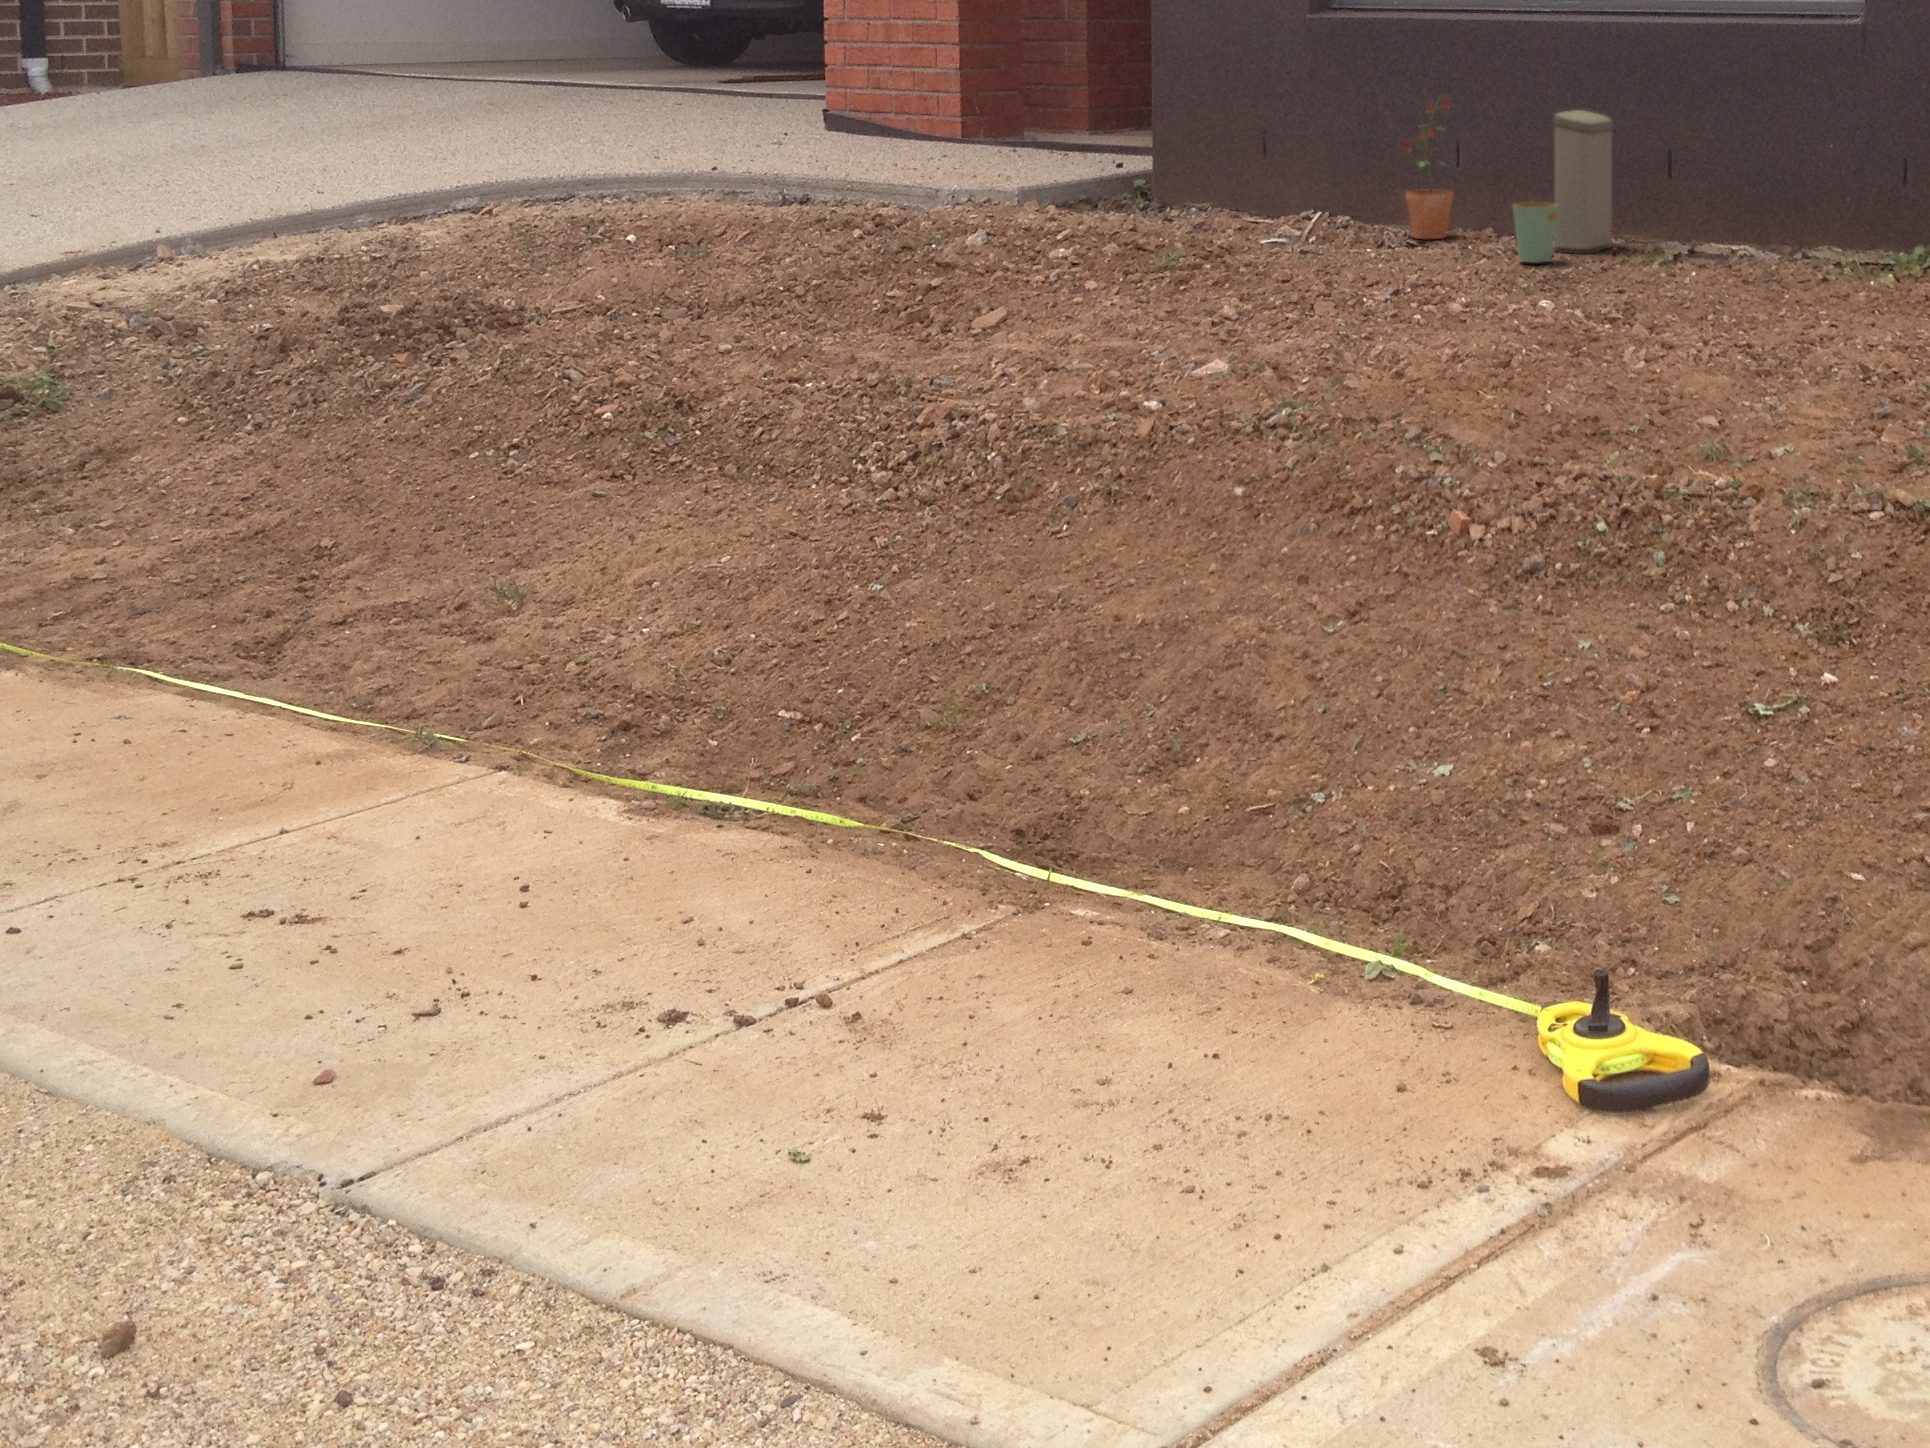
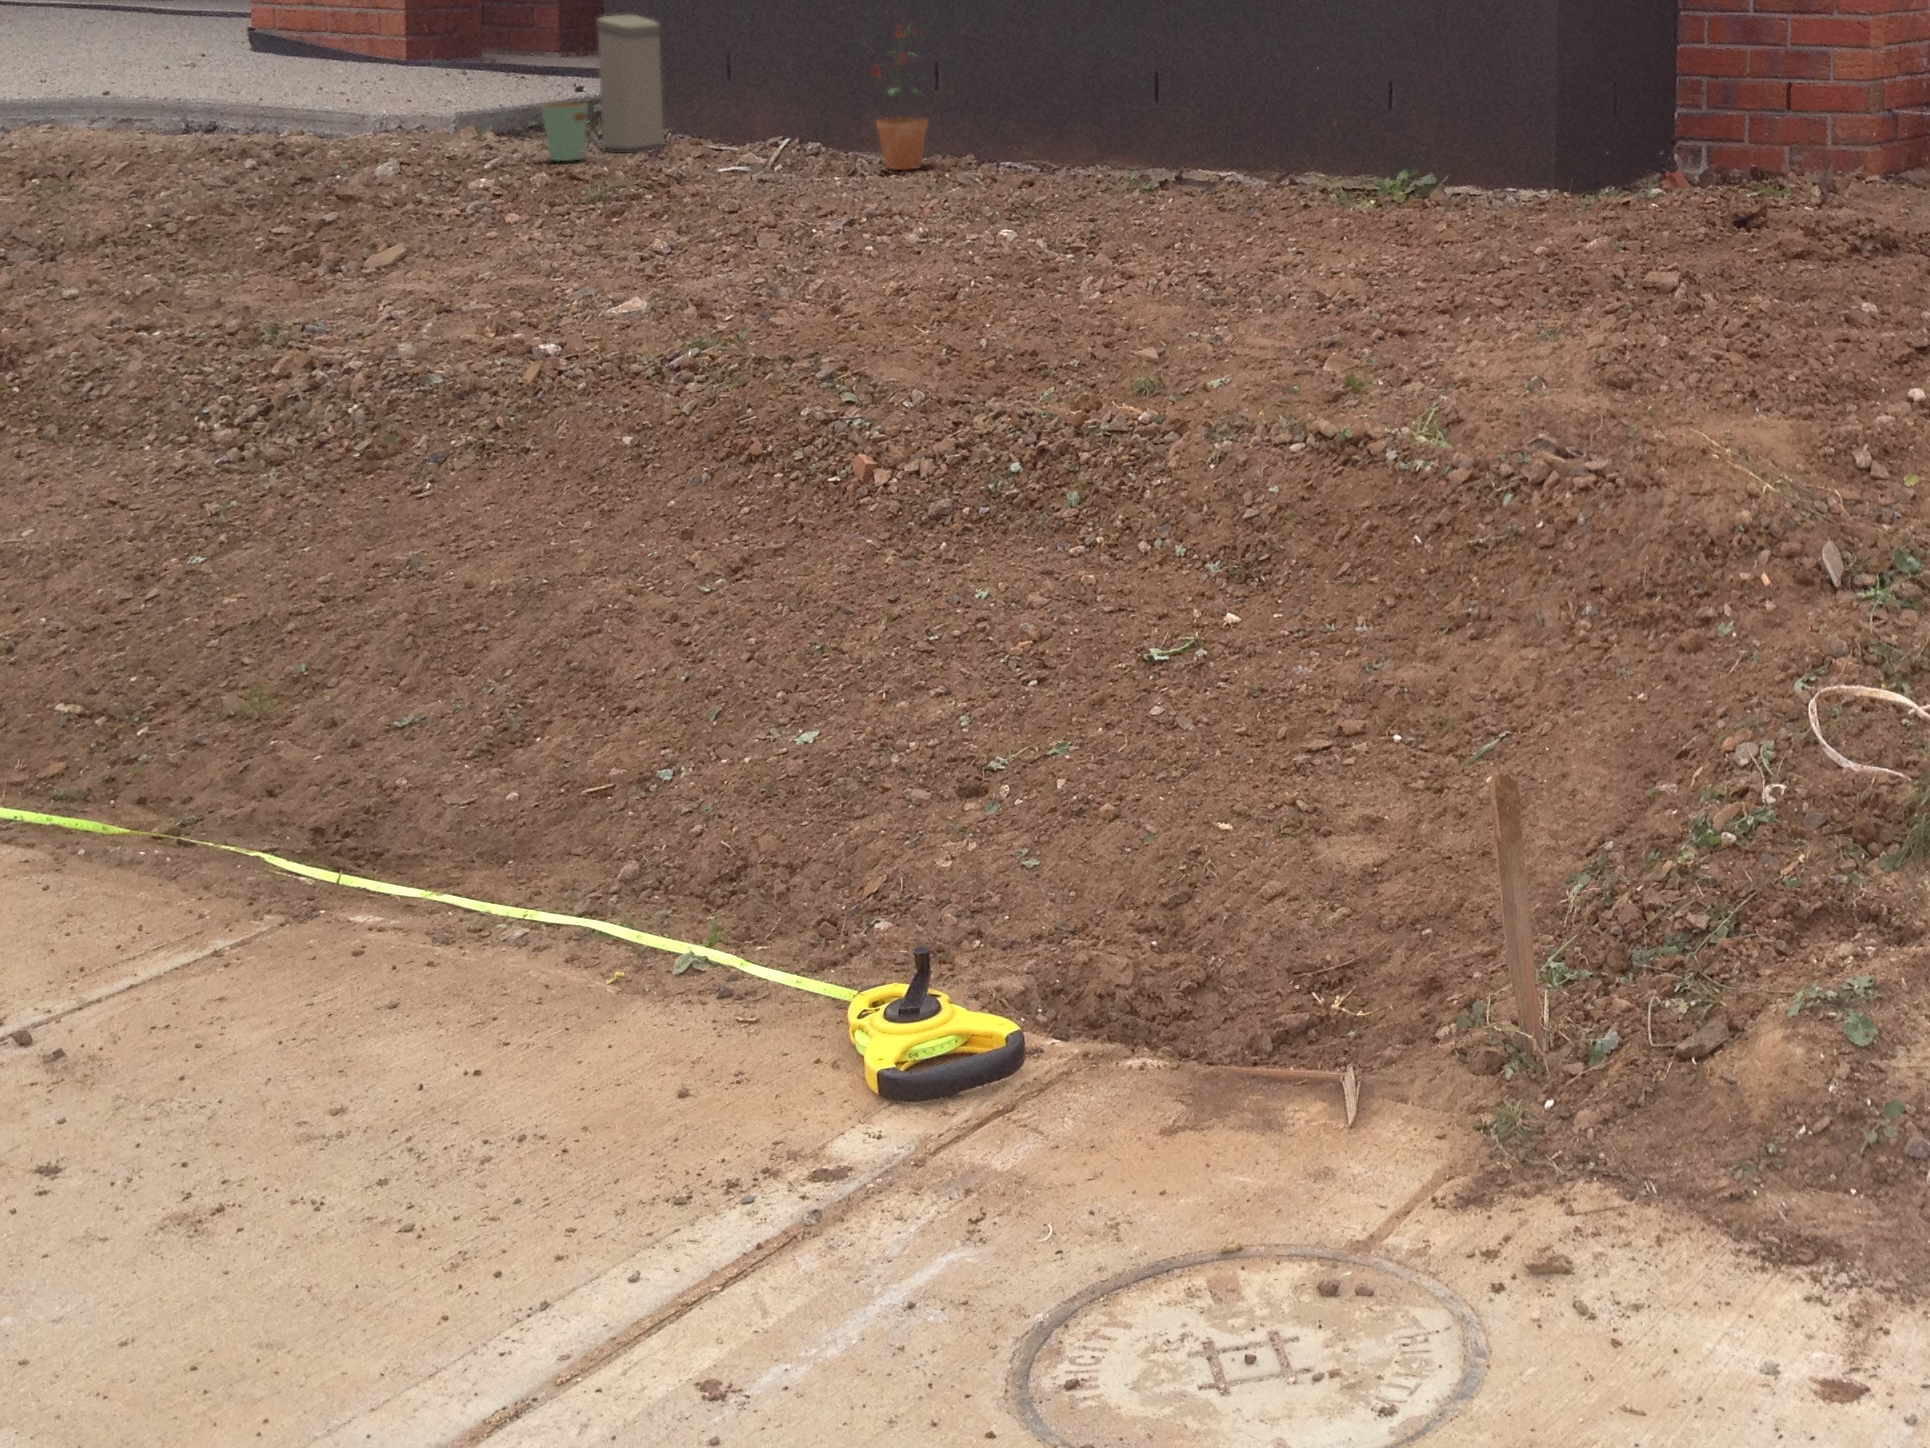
trash can: present [1513,110,1613,262] -> present [541,15,664,161]

